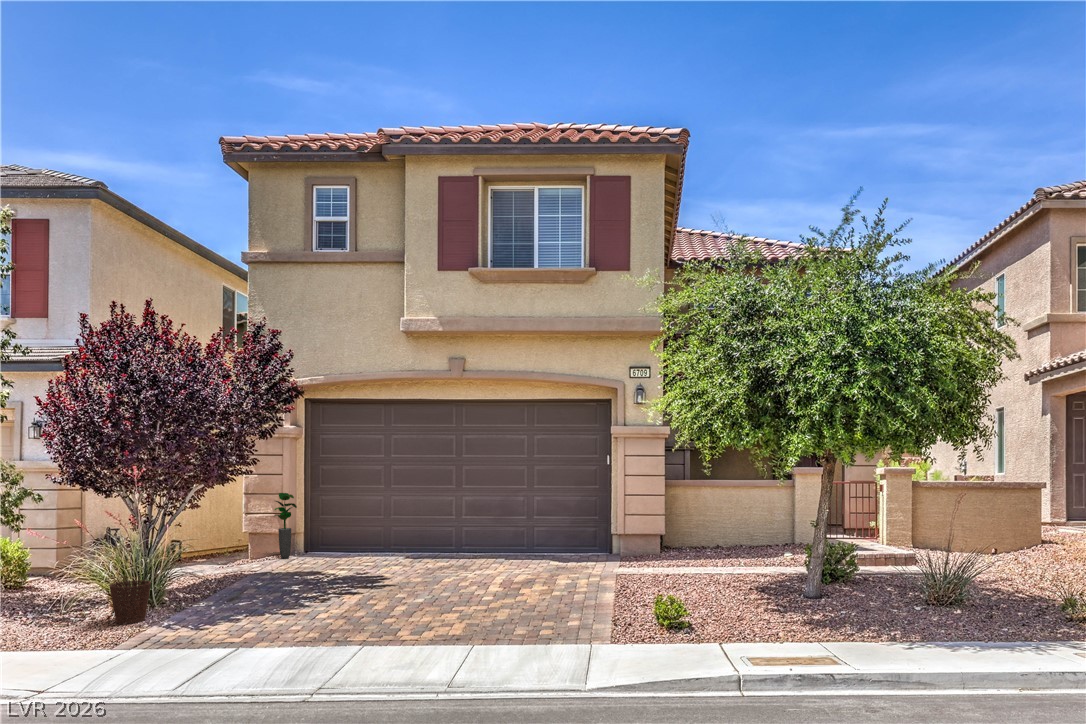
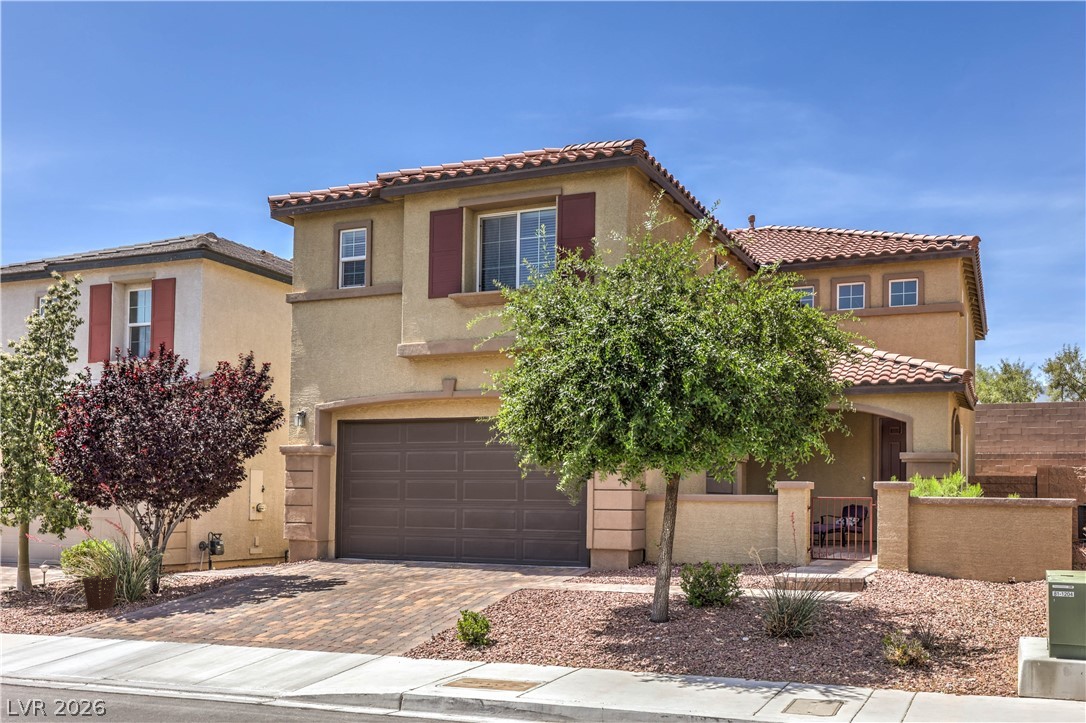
potted plant: present [274,493,297,559] -> none [297,504,324,563]

